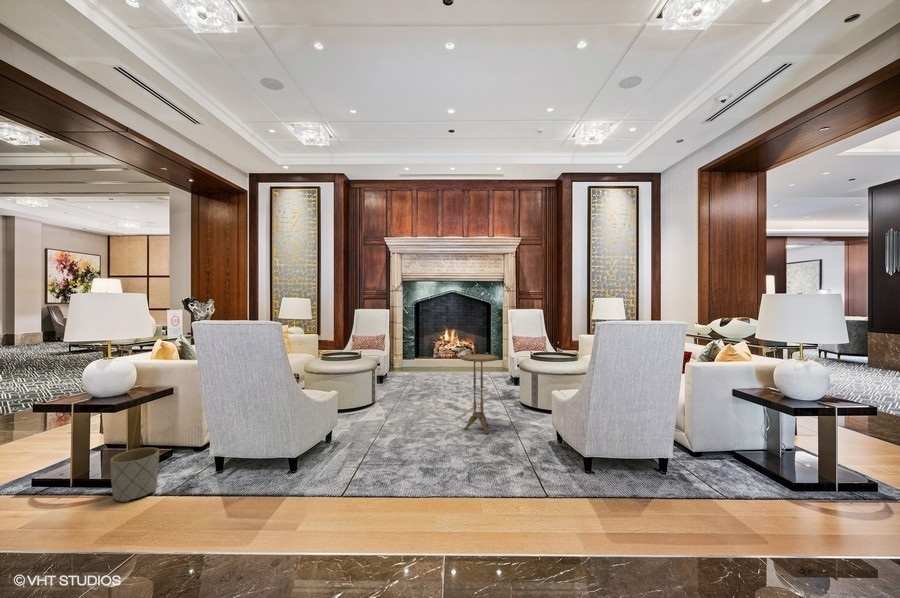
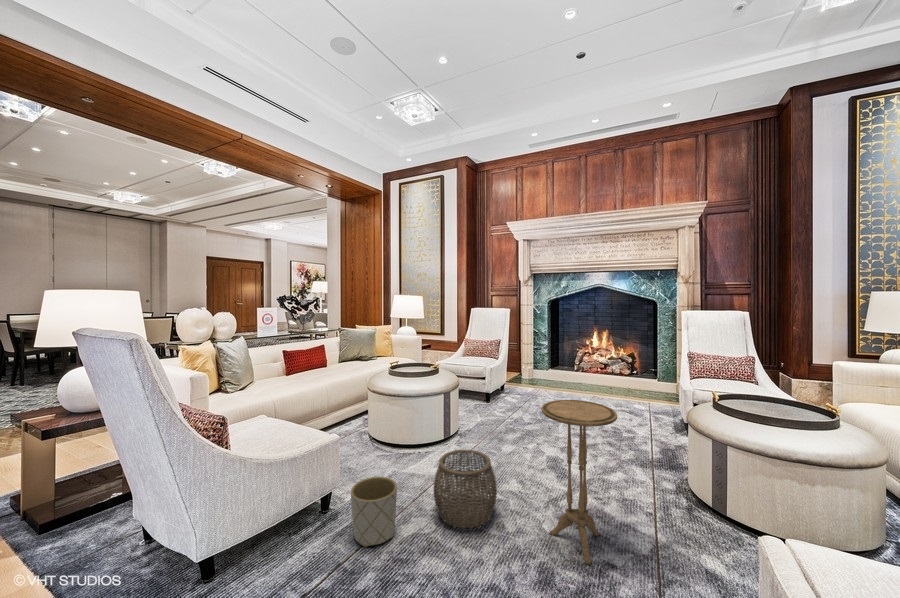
woven basket: none [393,394,433,436] -> present [433,450,497,529]
planter: present [110,447,159,502] -> present [351,477,397,547]

